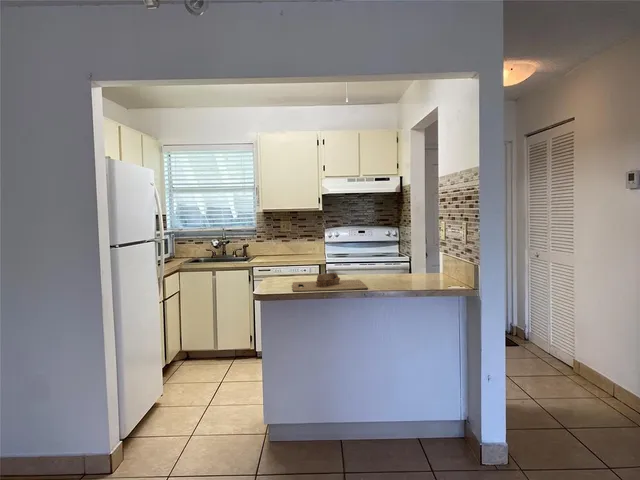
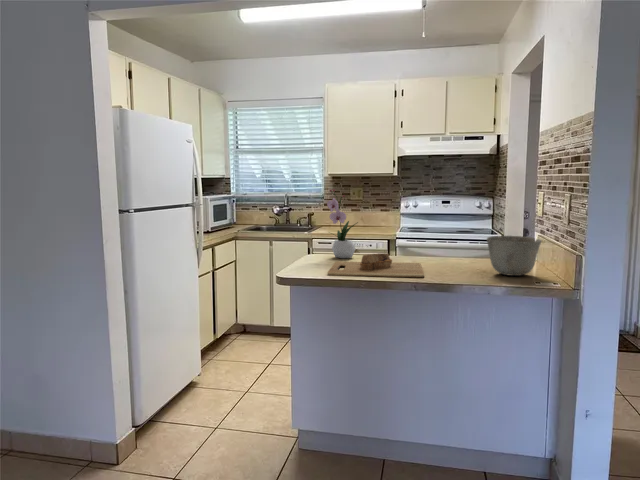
flower arrangement: none [280,224,306,280] -> present [327,189,358,258]
ceramic bowl: none [410,255,449,284] -> present [487,236,542,276]

